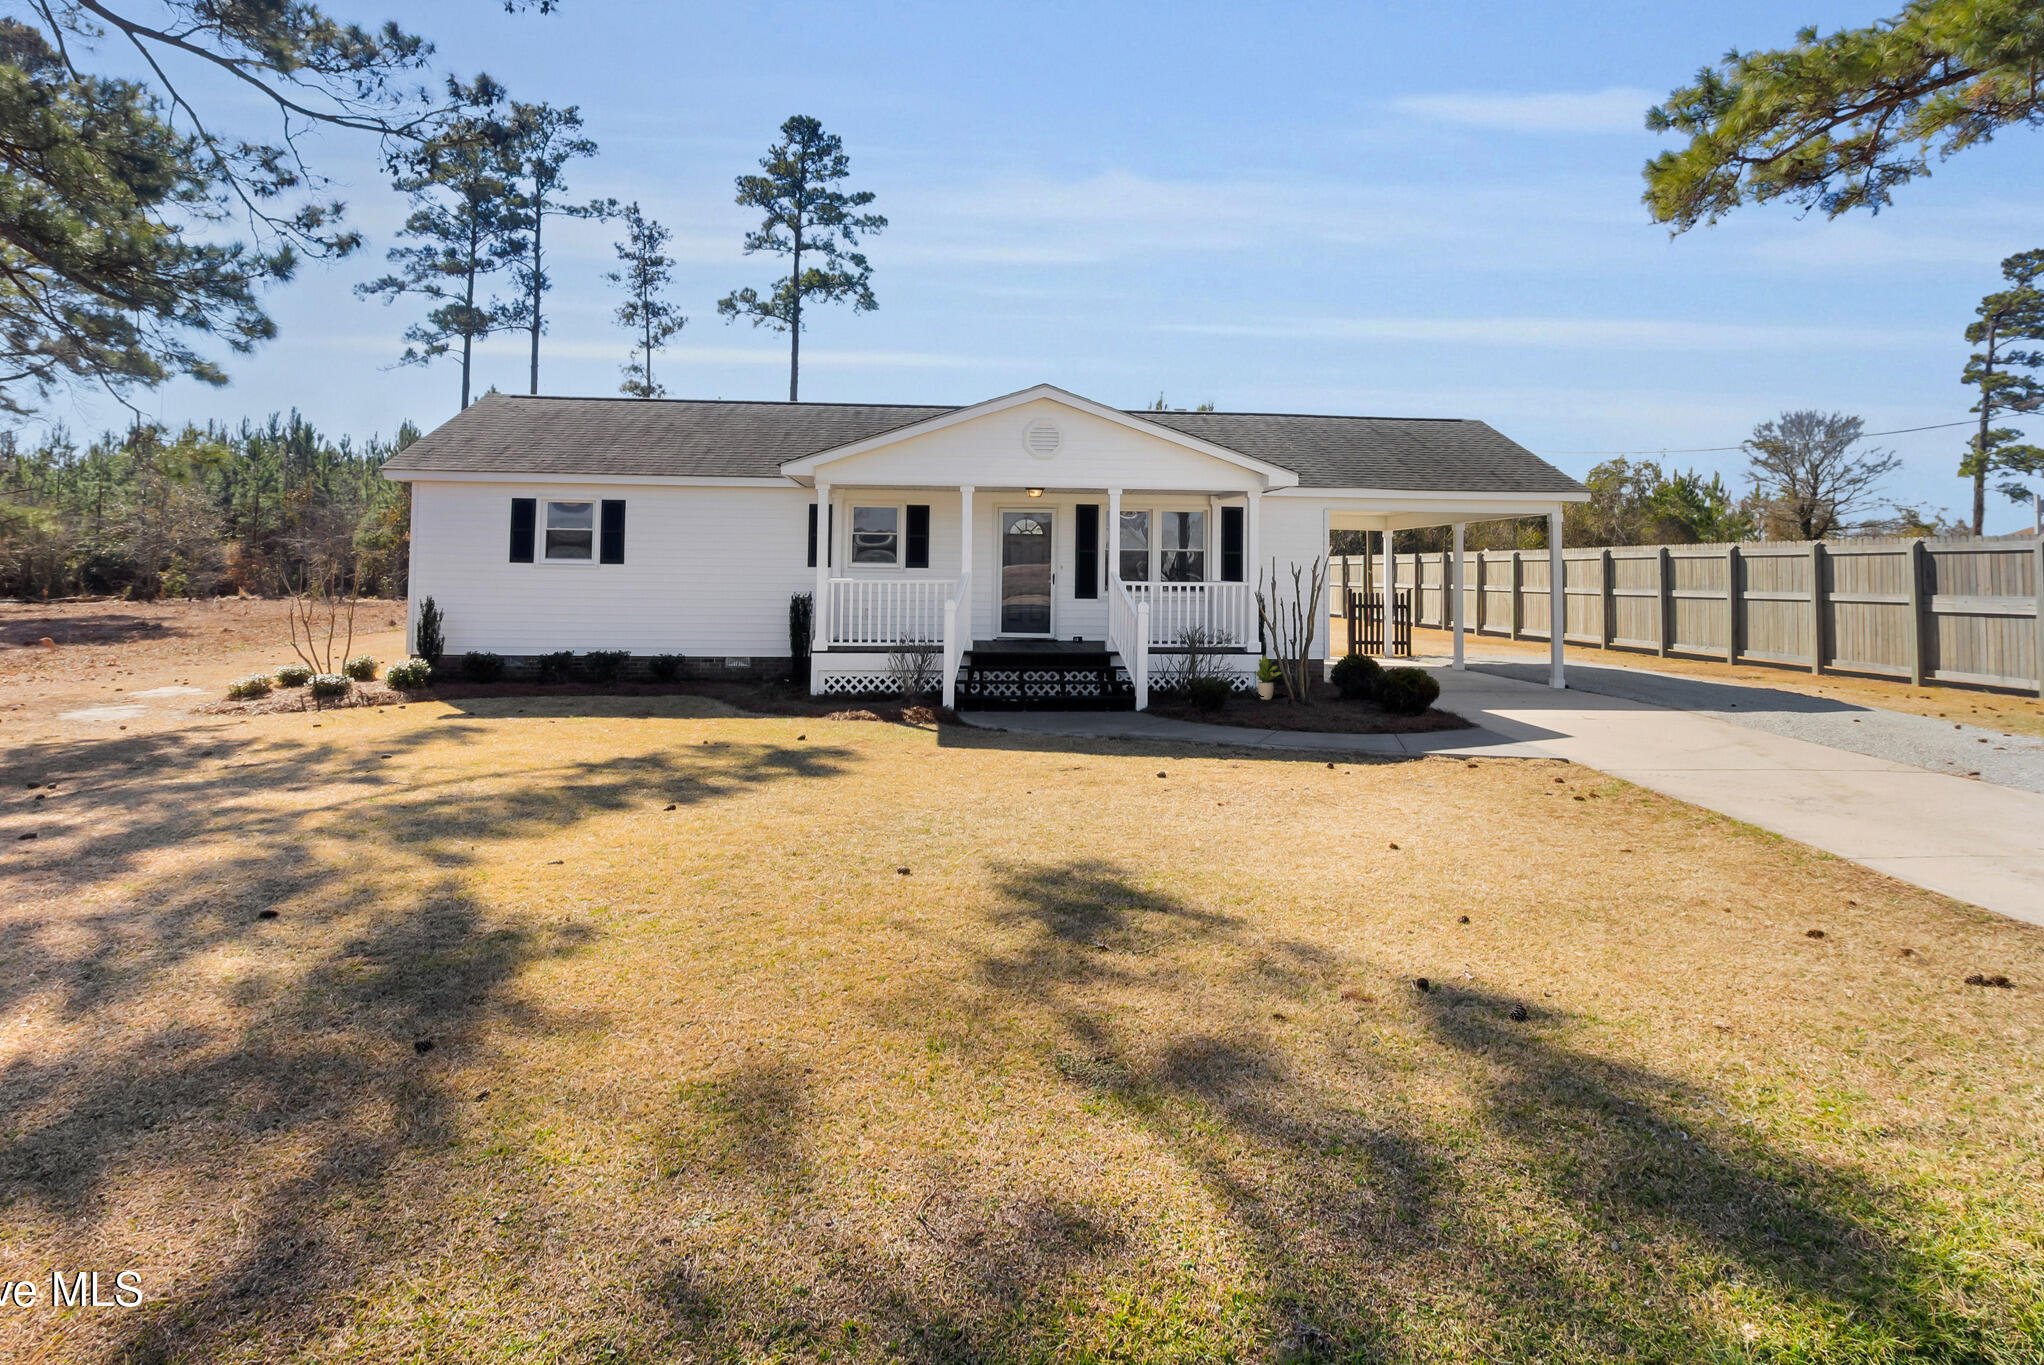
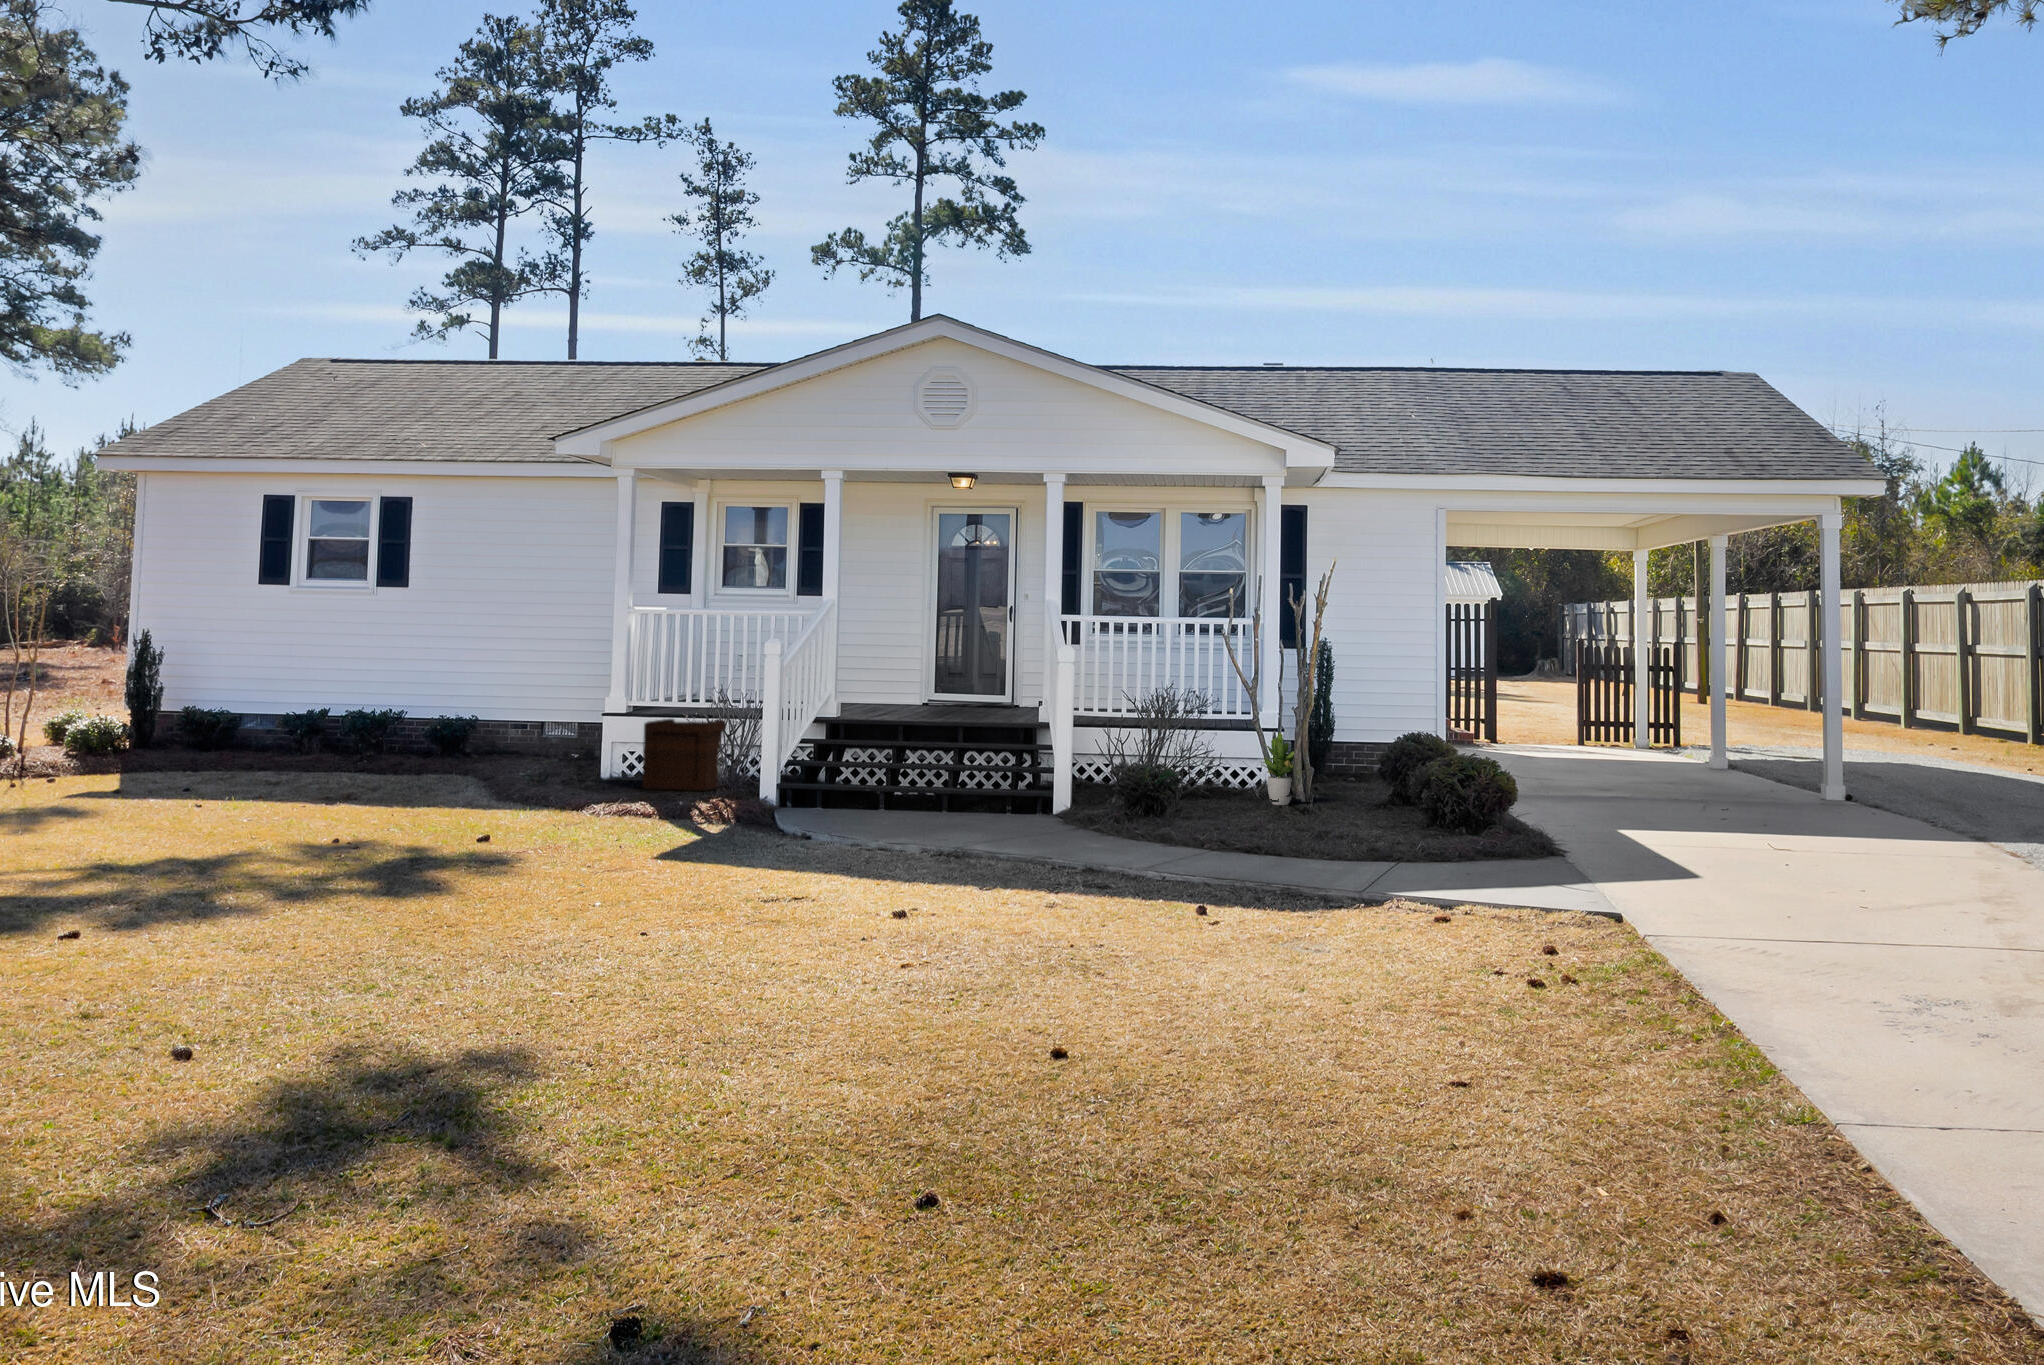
wooden crate: none [856,653,906,702] -> present [642,719,726,791]

